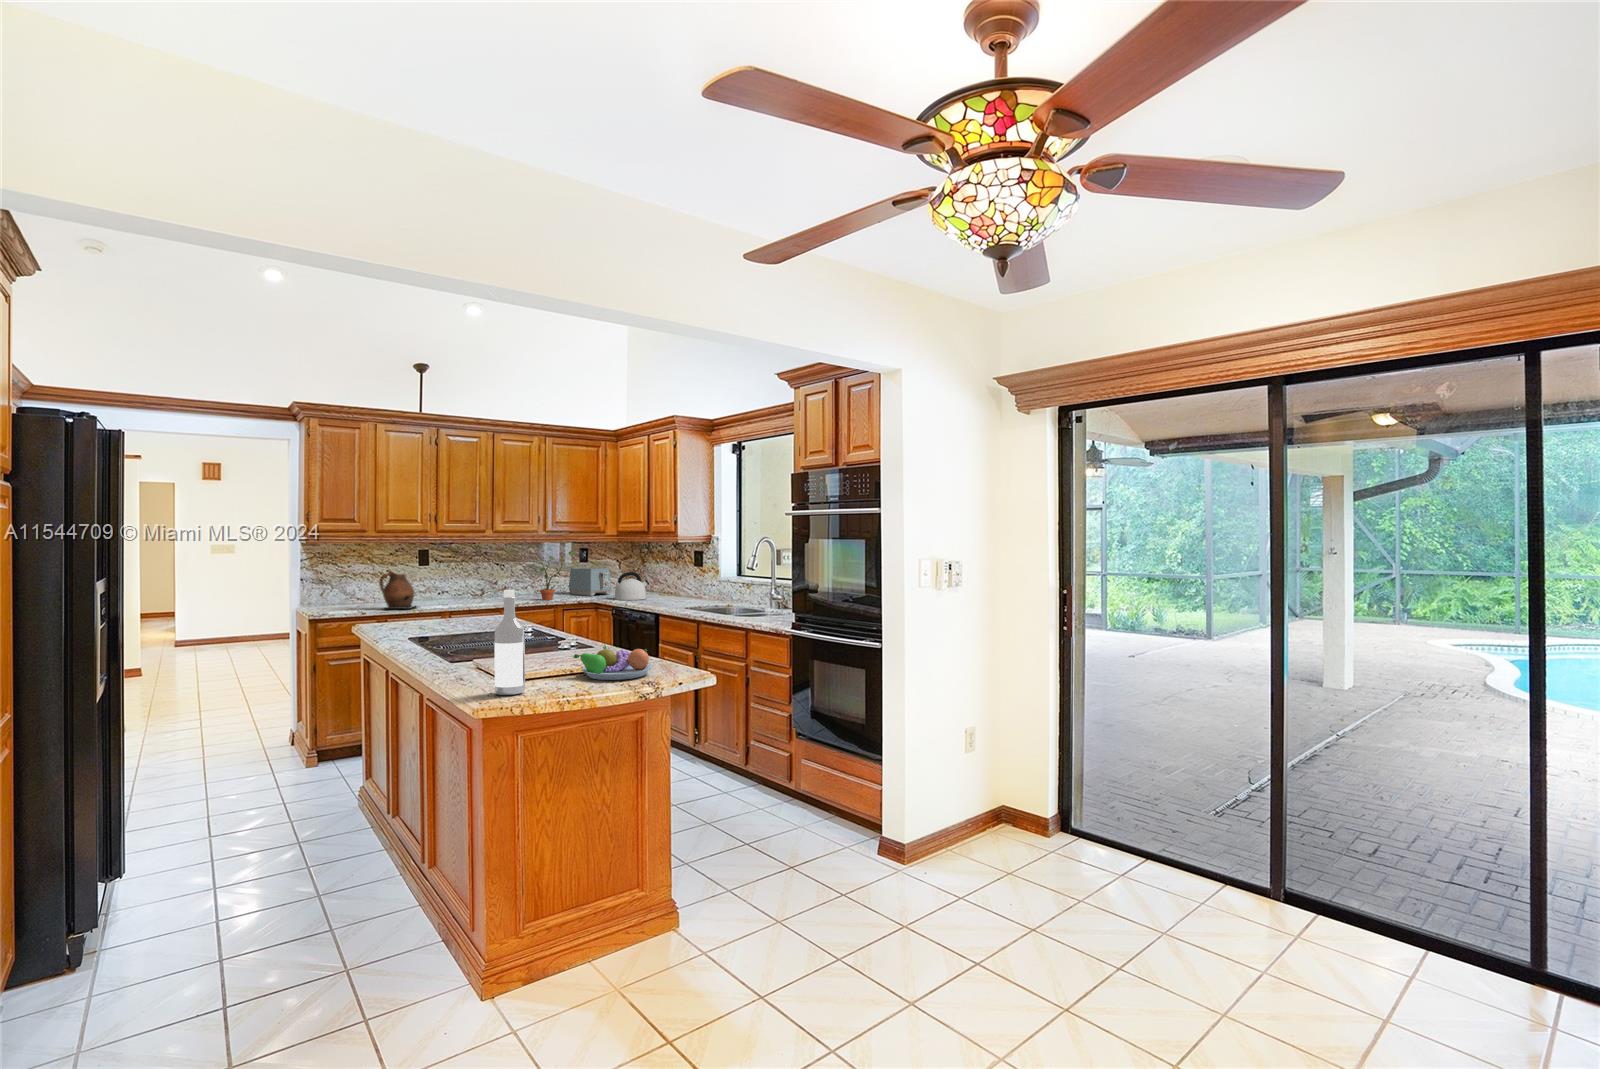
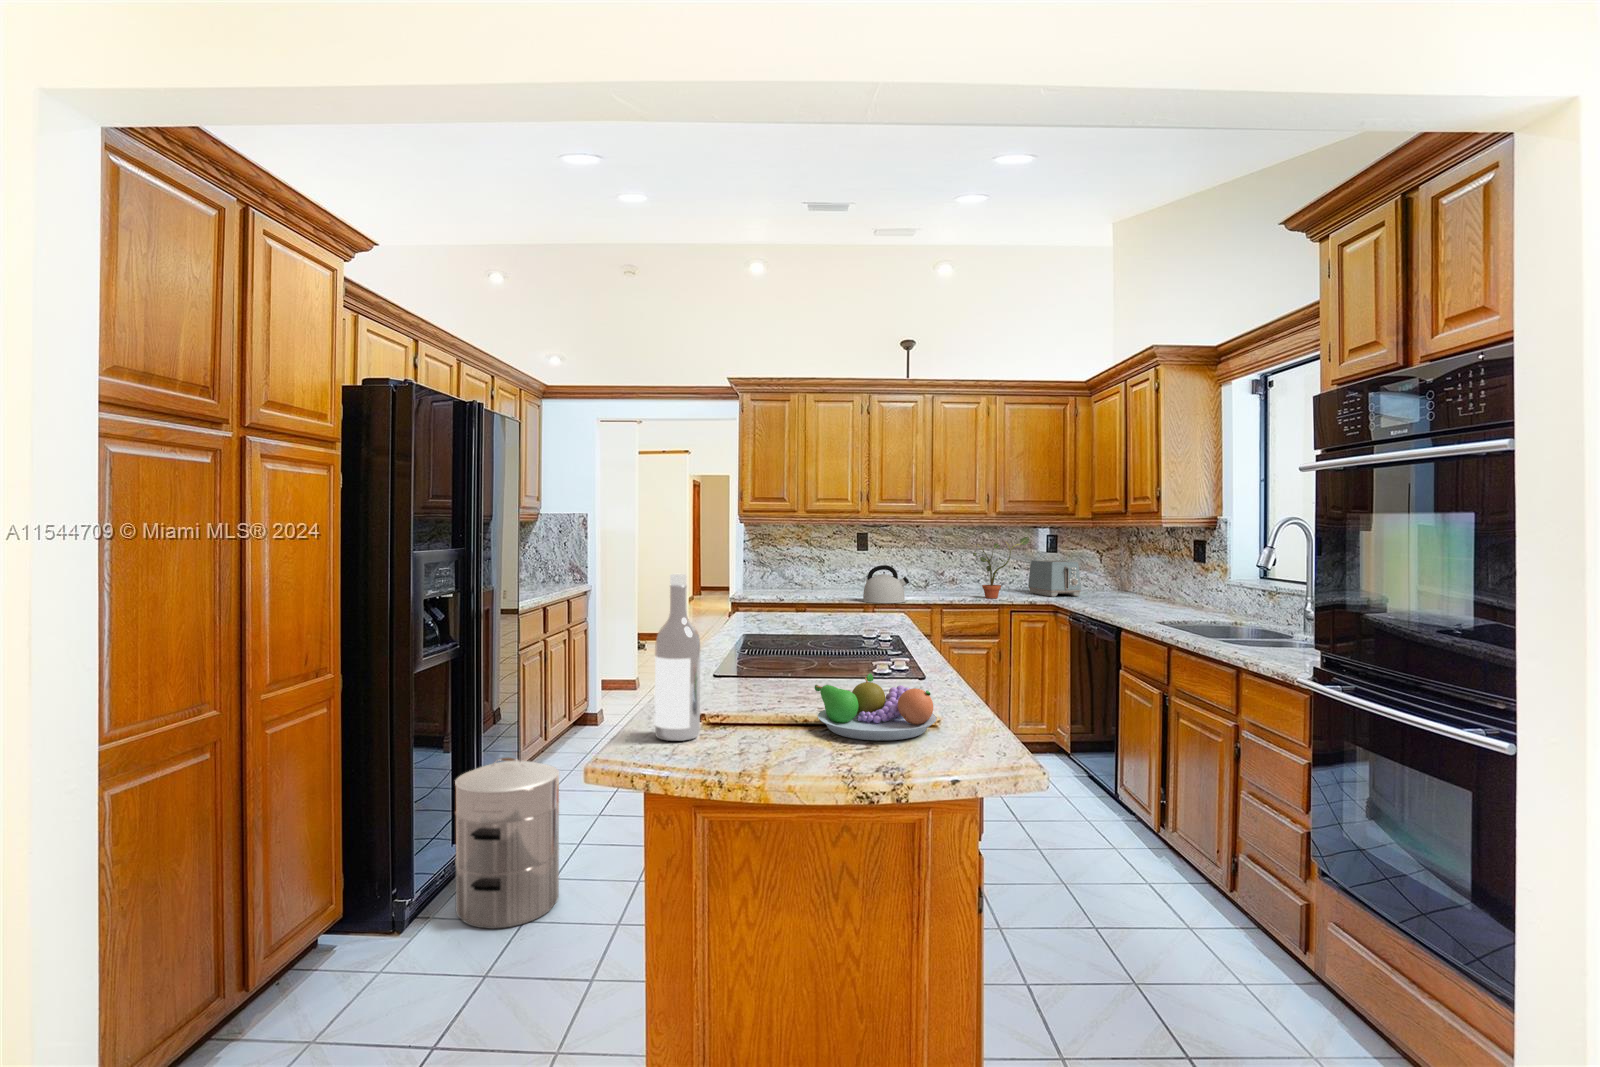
ceramic pitcher: present [379,570,415,609] -> none [801,553,843,599]
kettle: present [615,572,649,600] -> present [863,565,909,603]
waste bin: none [119,775,238,938] -> present [455,758,559,928]

